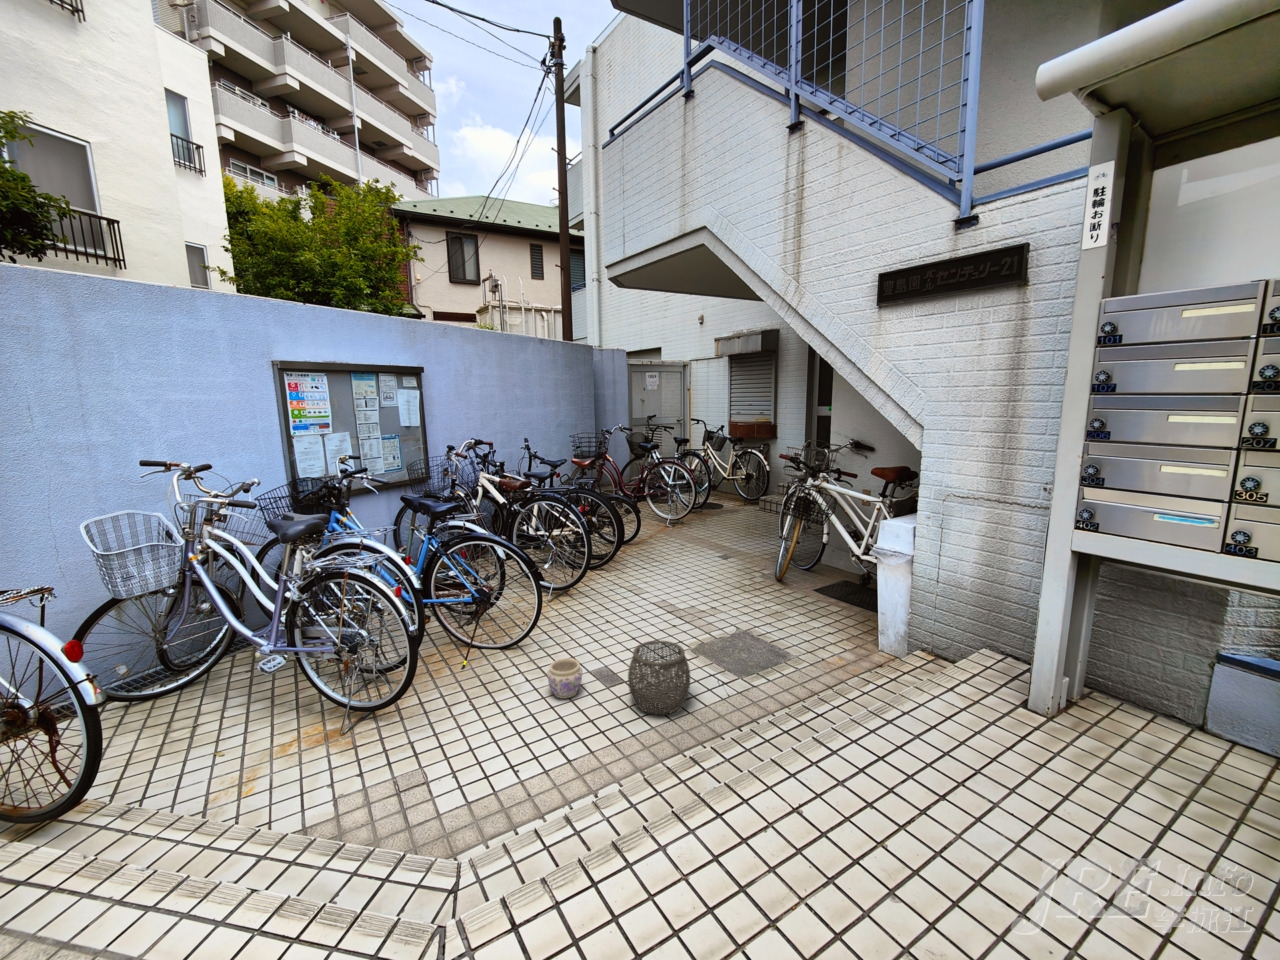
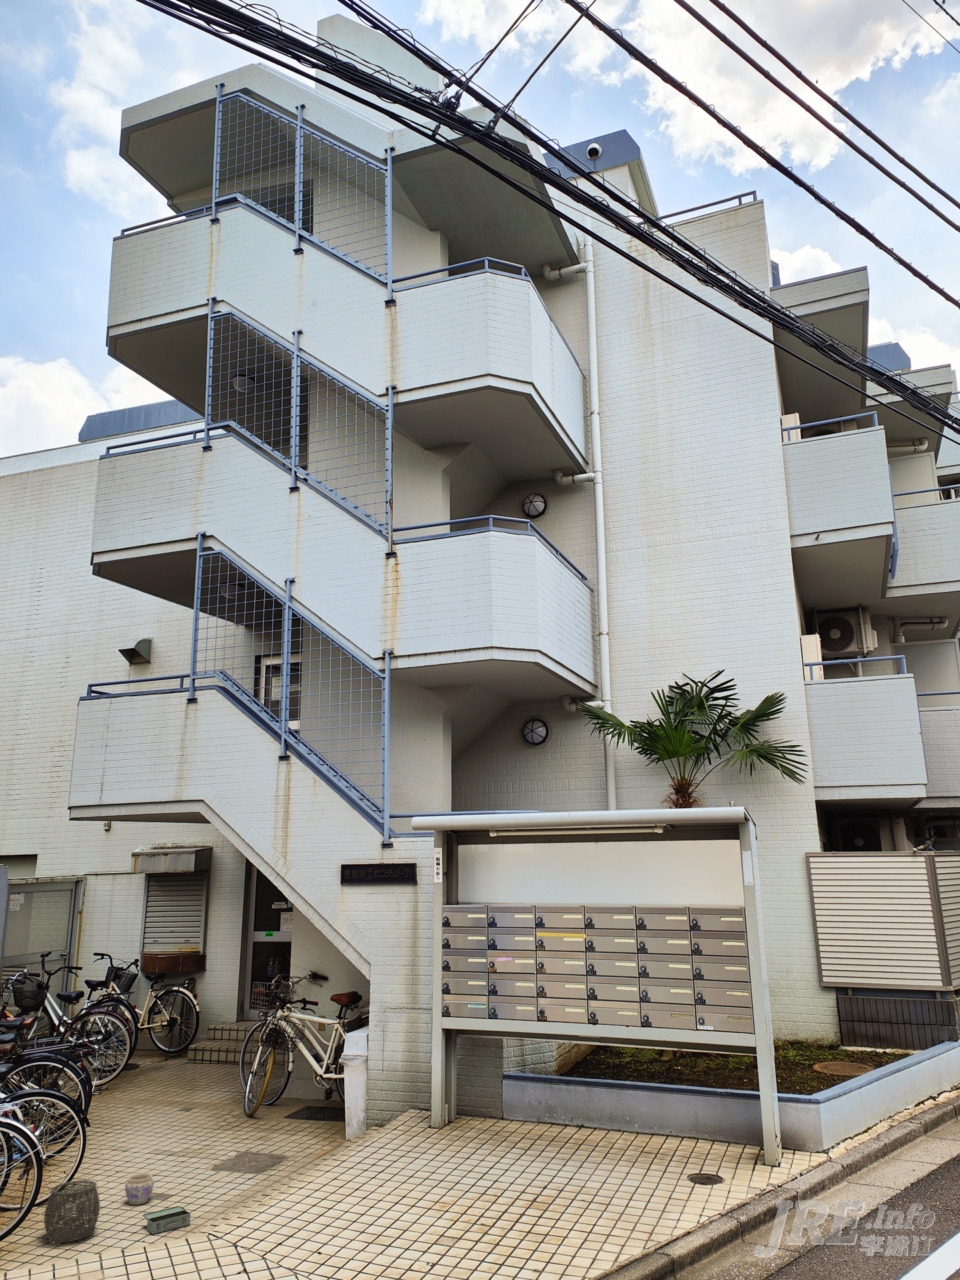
woven basket: present [628,640,690,715] -> present [44,1180,100,1243]
toolbox: none [514,735,577,777] -> present [143,1206,190,1234]

